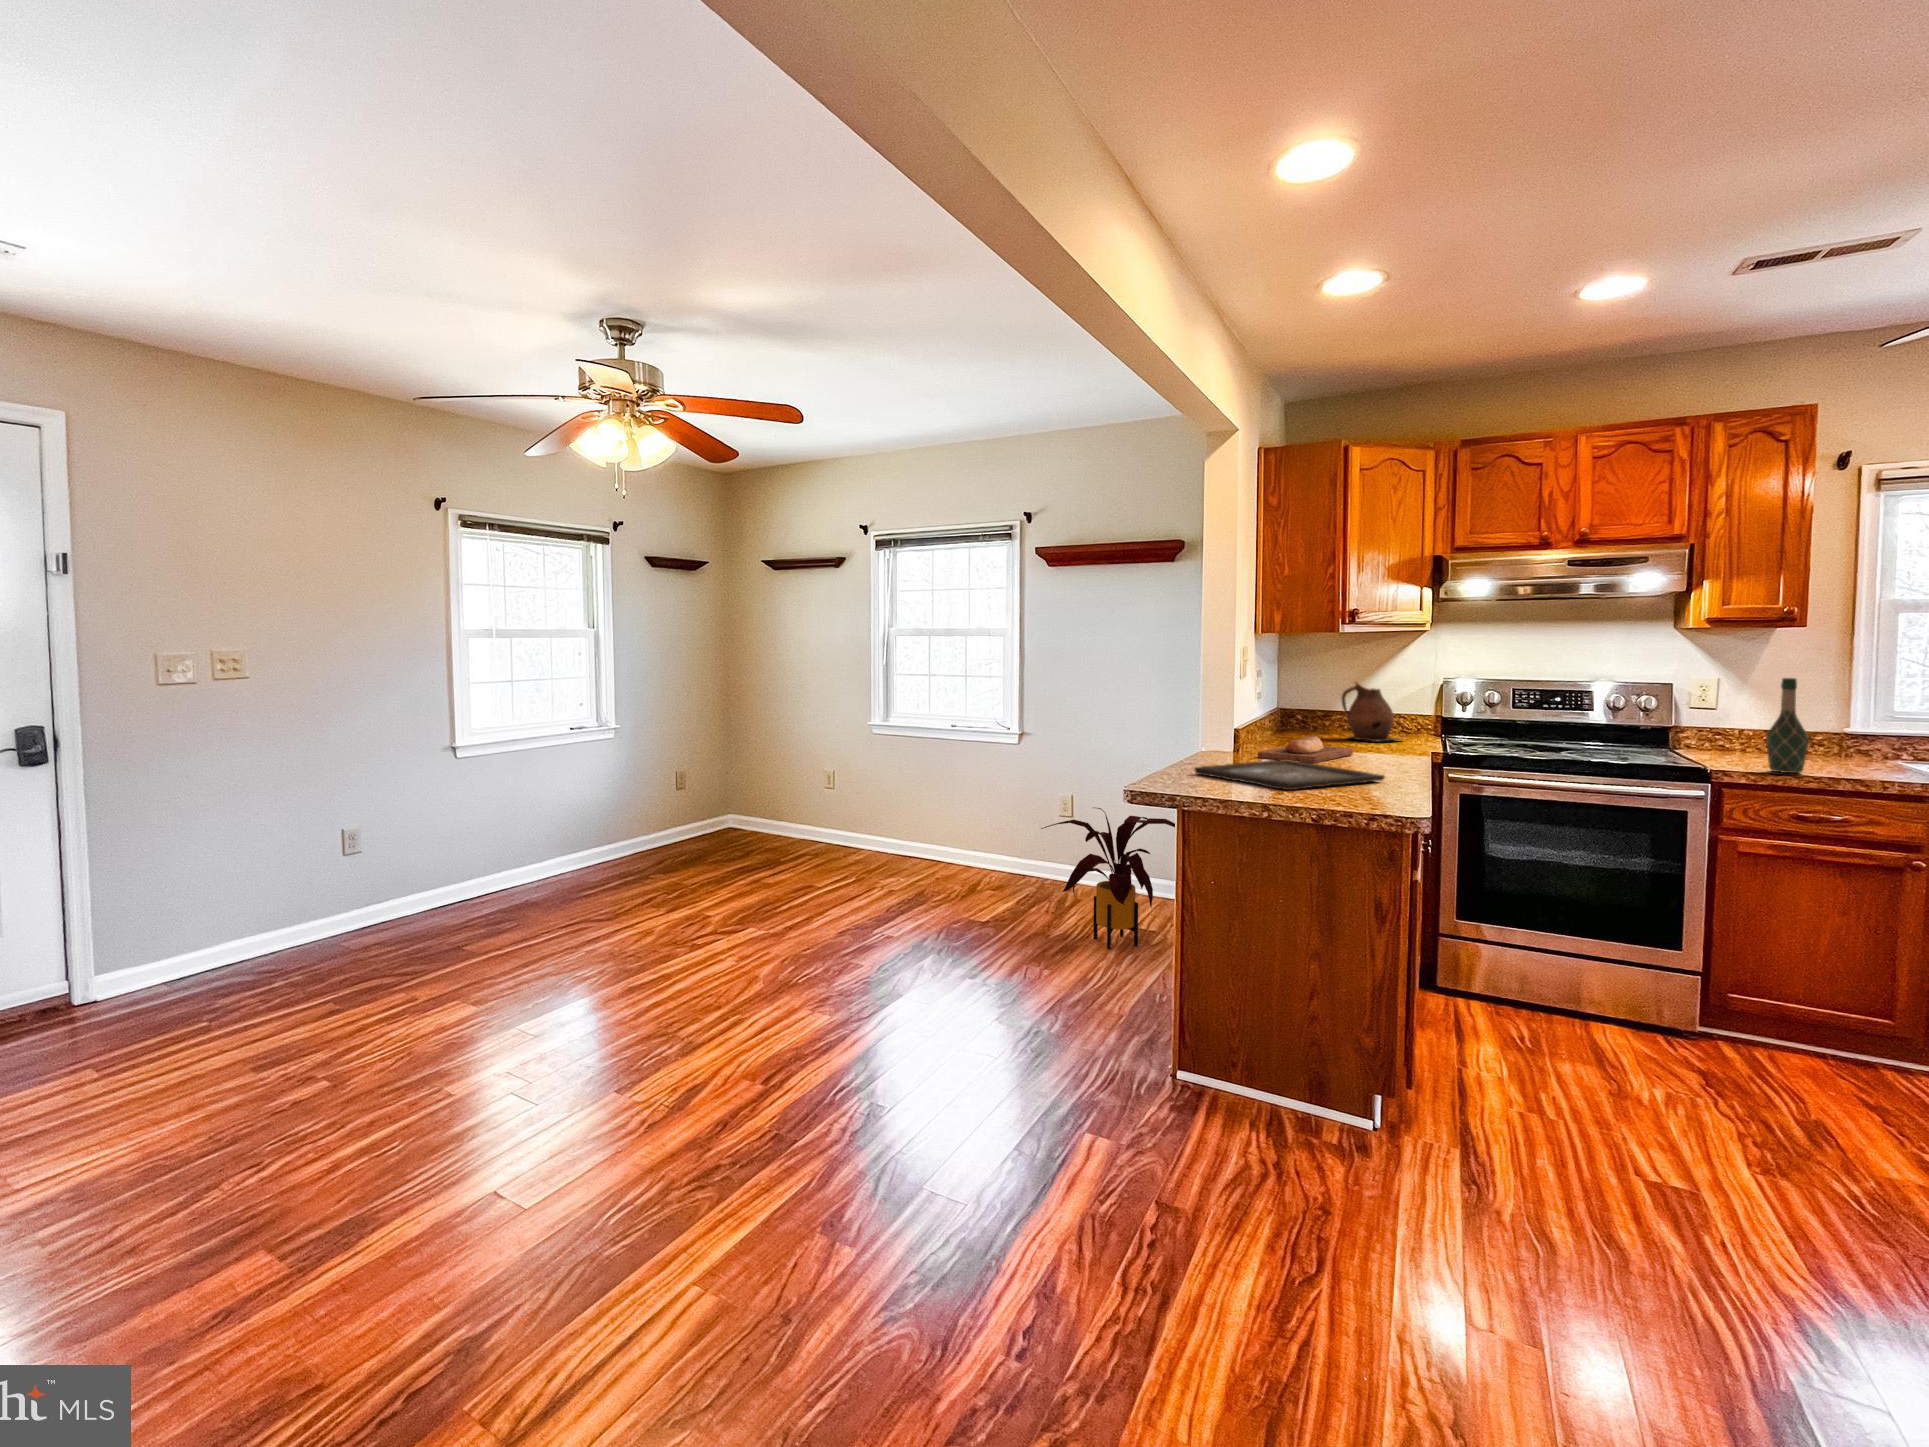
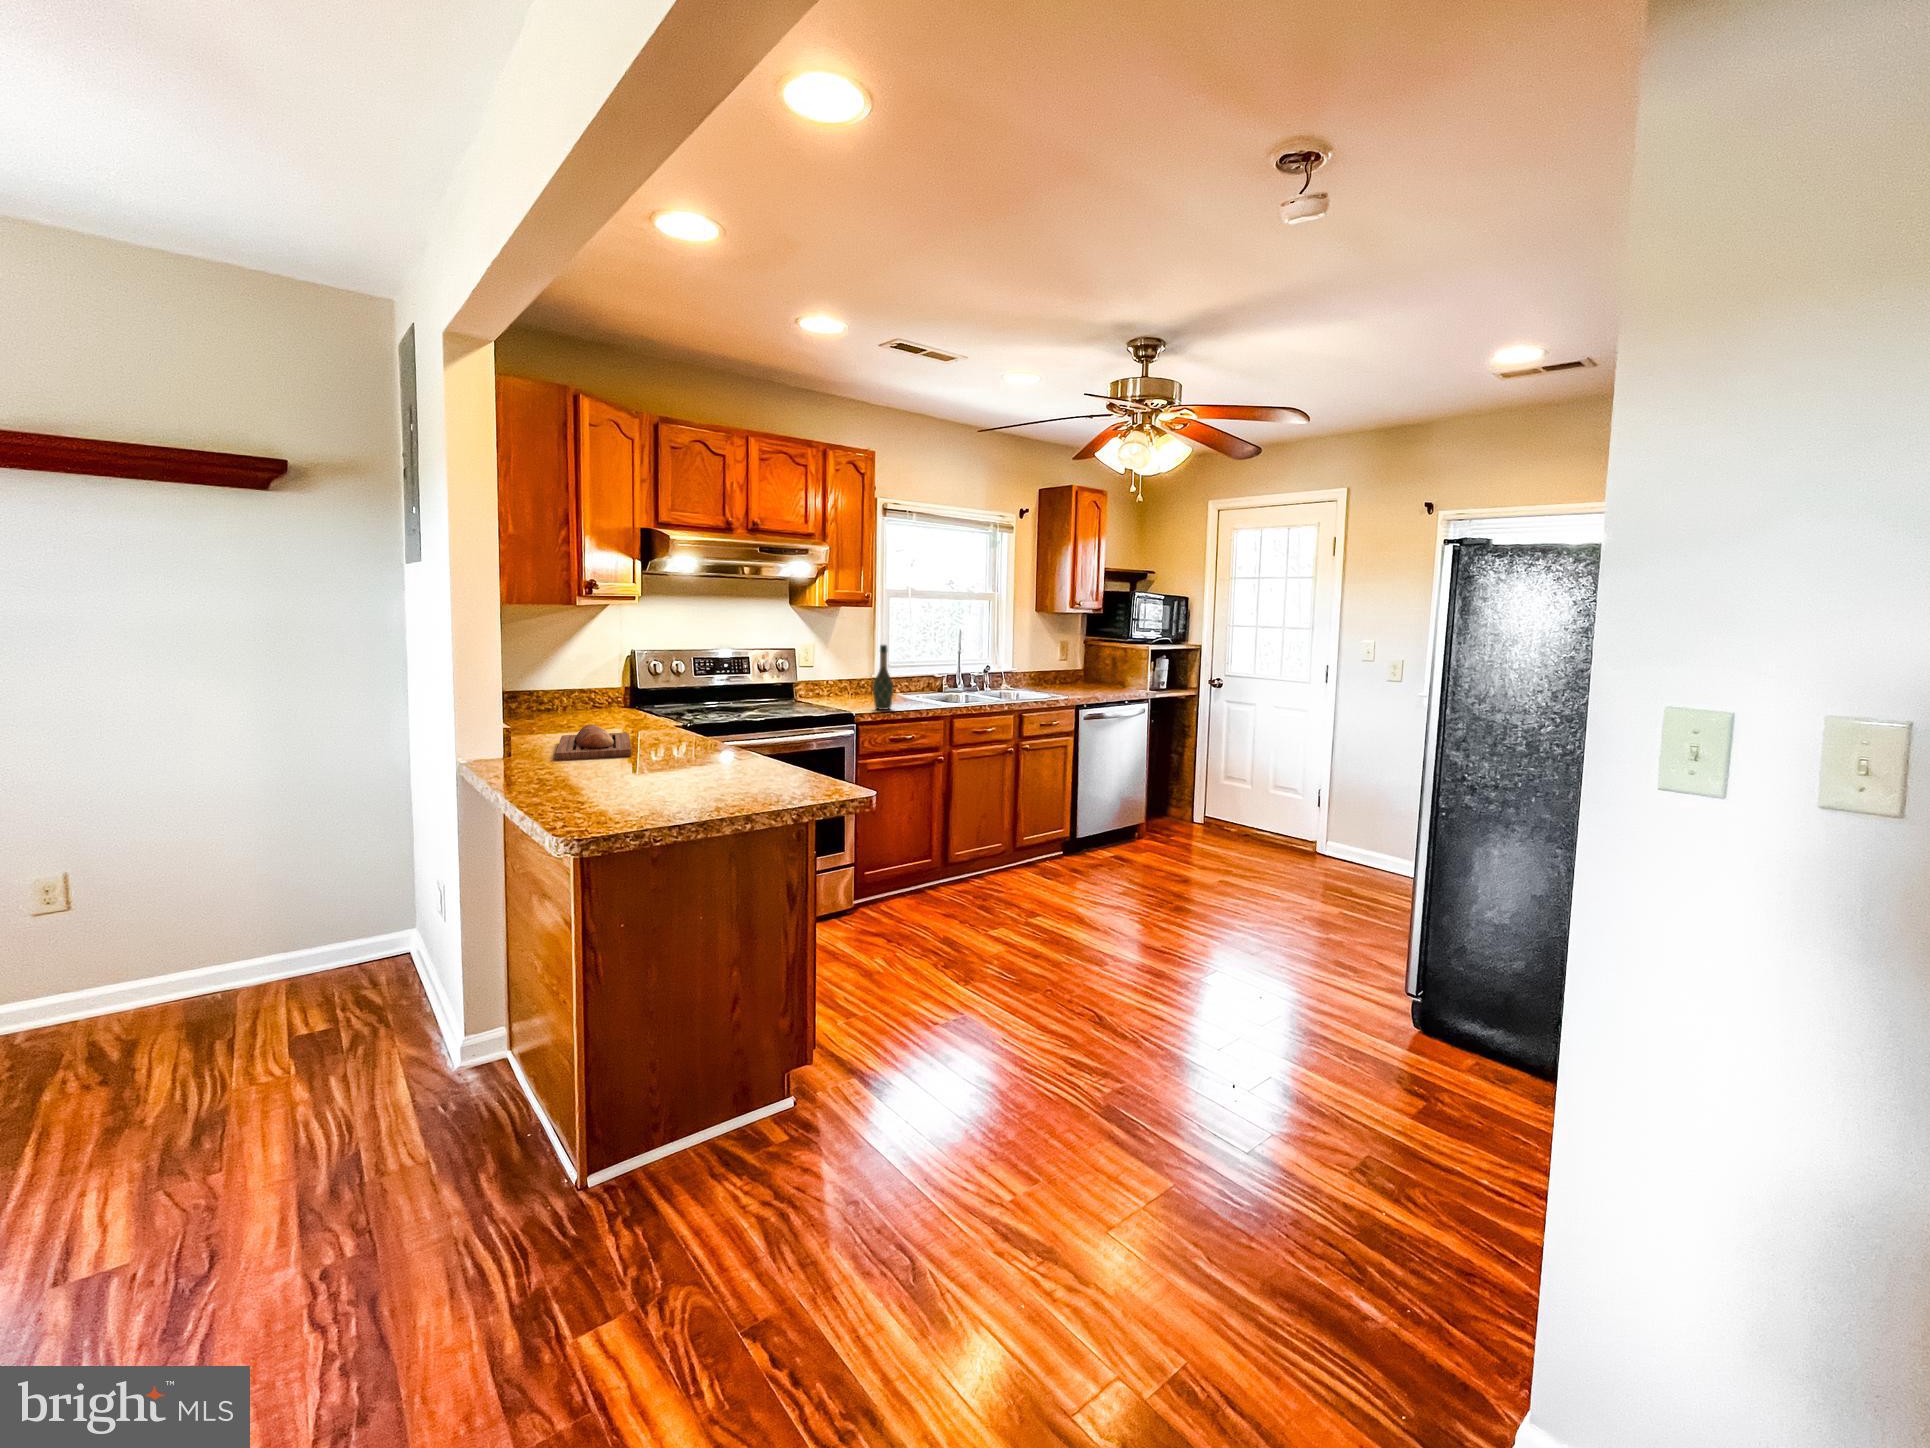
ceramic pitcher: present [1341,682,1399,741] -> none [548,656,613,720]
tray: present [1195,760,1385,790] -> none [574,759,753,798]
house plant: present [1041,808,1175,949] -> none [110,864,423,1087]

